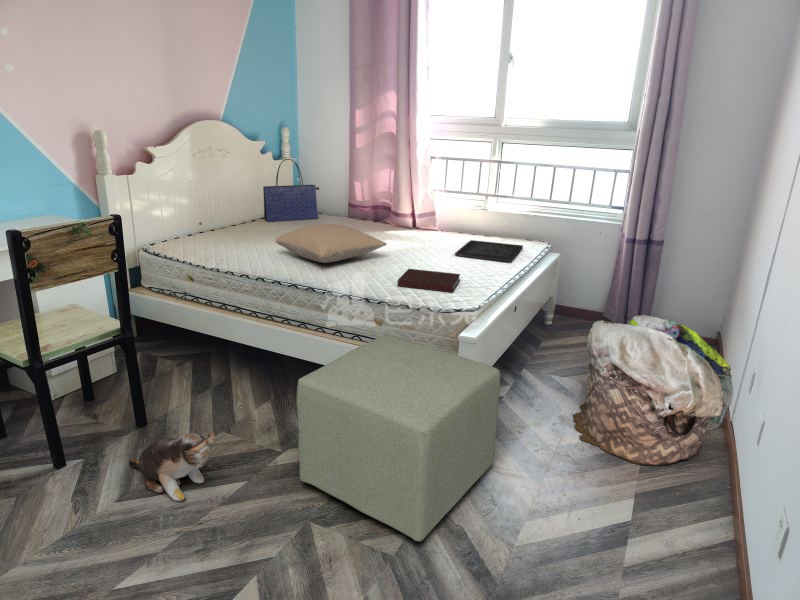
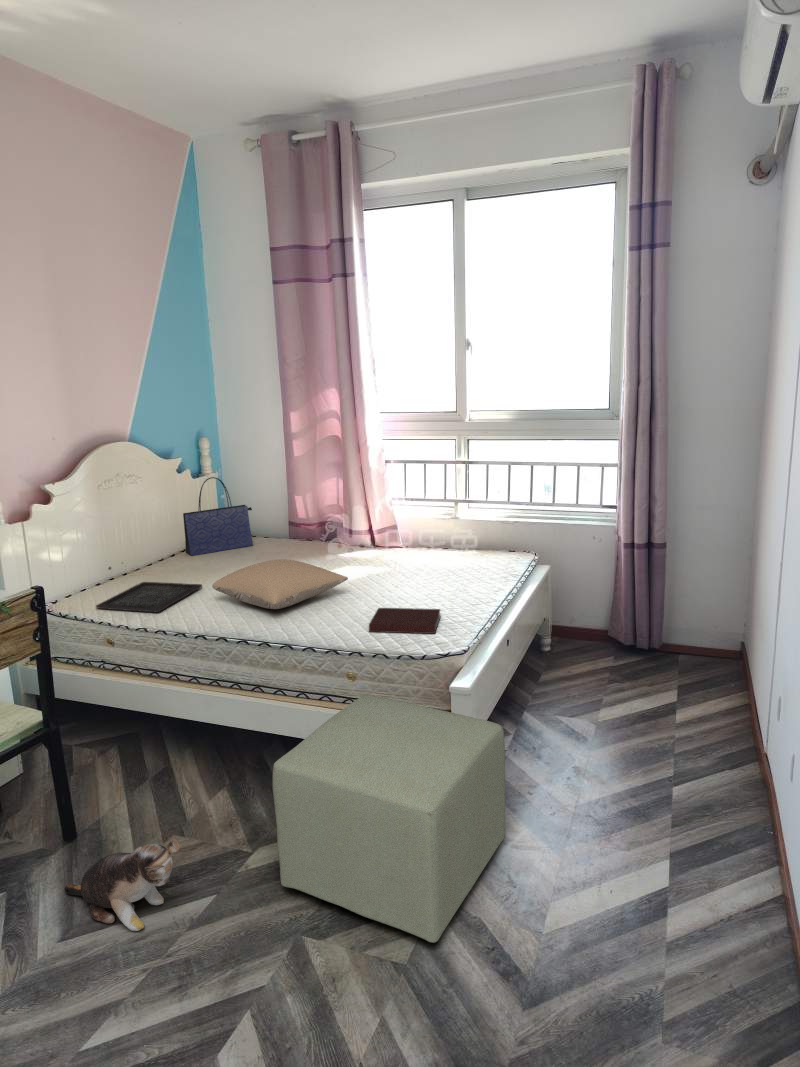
tray: present [455,240,523,262] -> present [96,582,202,612]
laundry basket: present [573,315,733,465] -> none [587,640,761,817]

